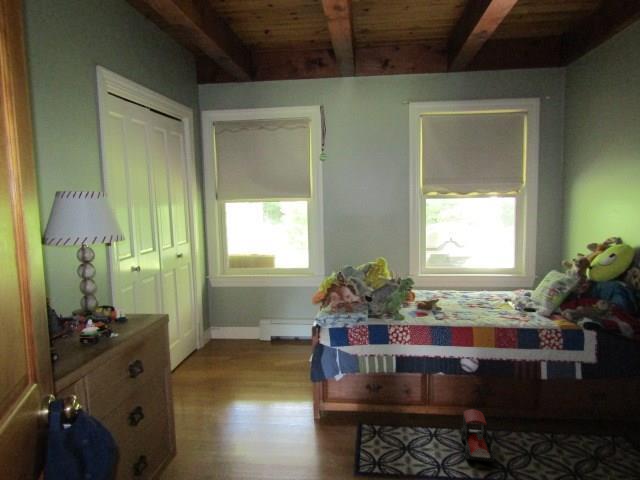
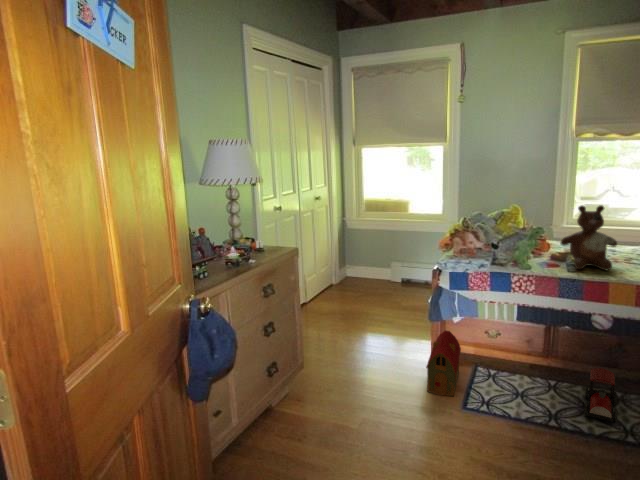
stuffed bear: none [424,258,468,317] -> present [561,205,617,270]
toy house: none [317,390,348,463] -> present [426,330,461,396]

